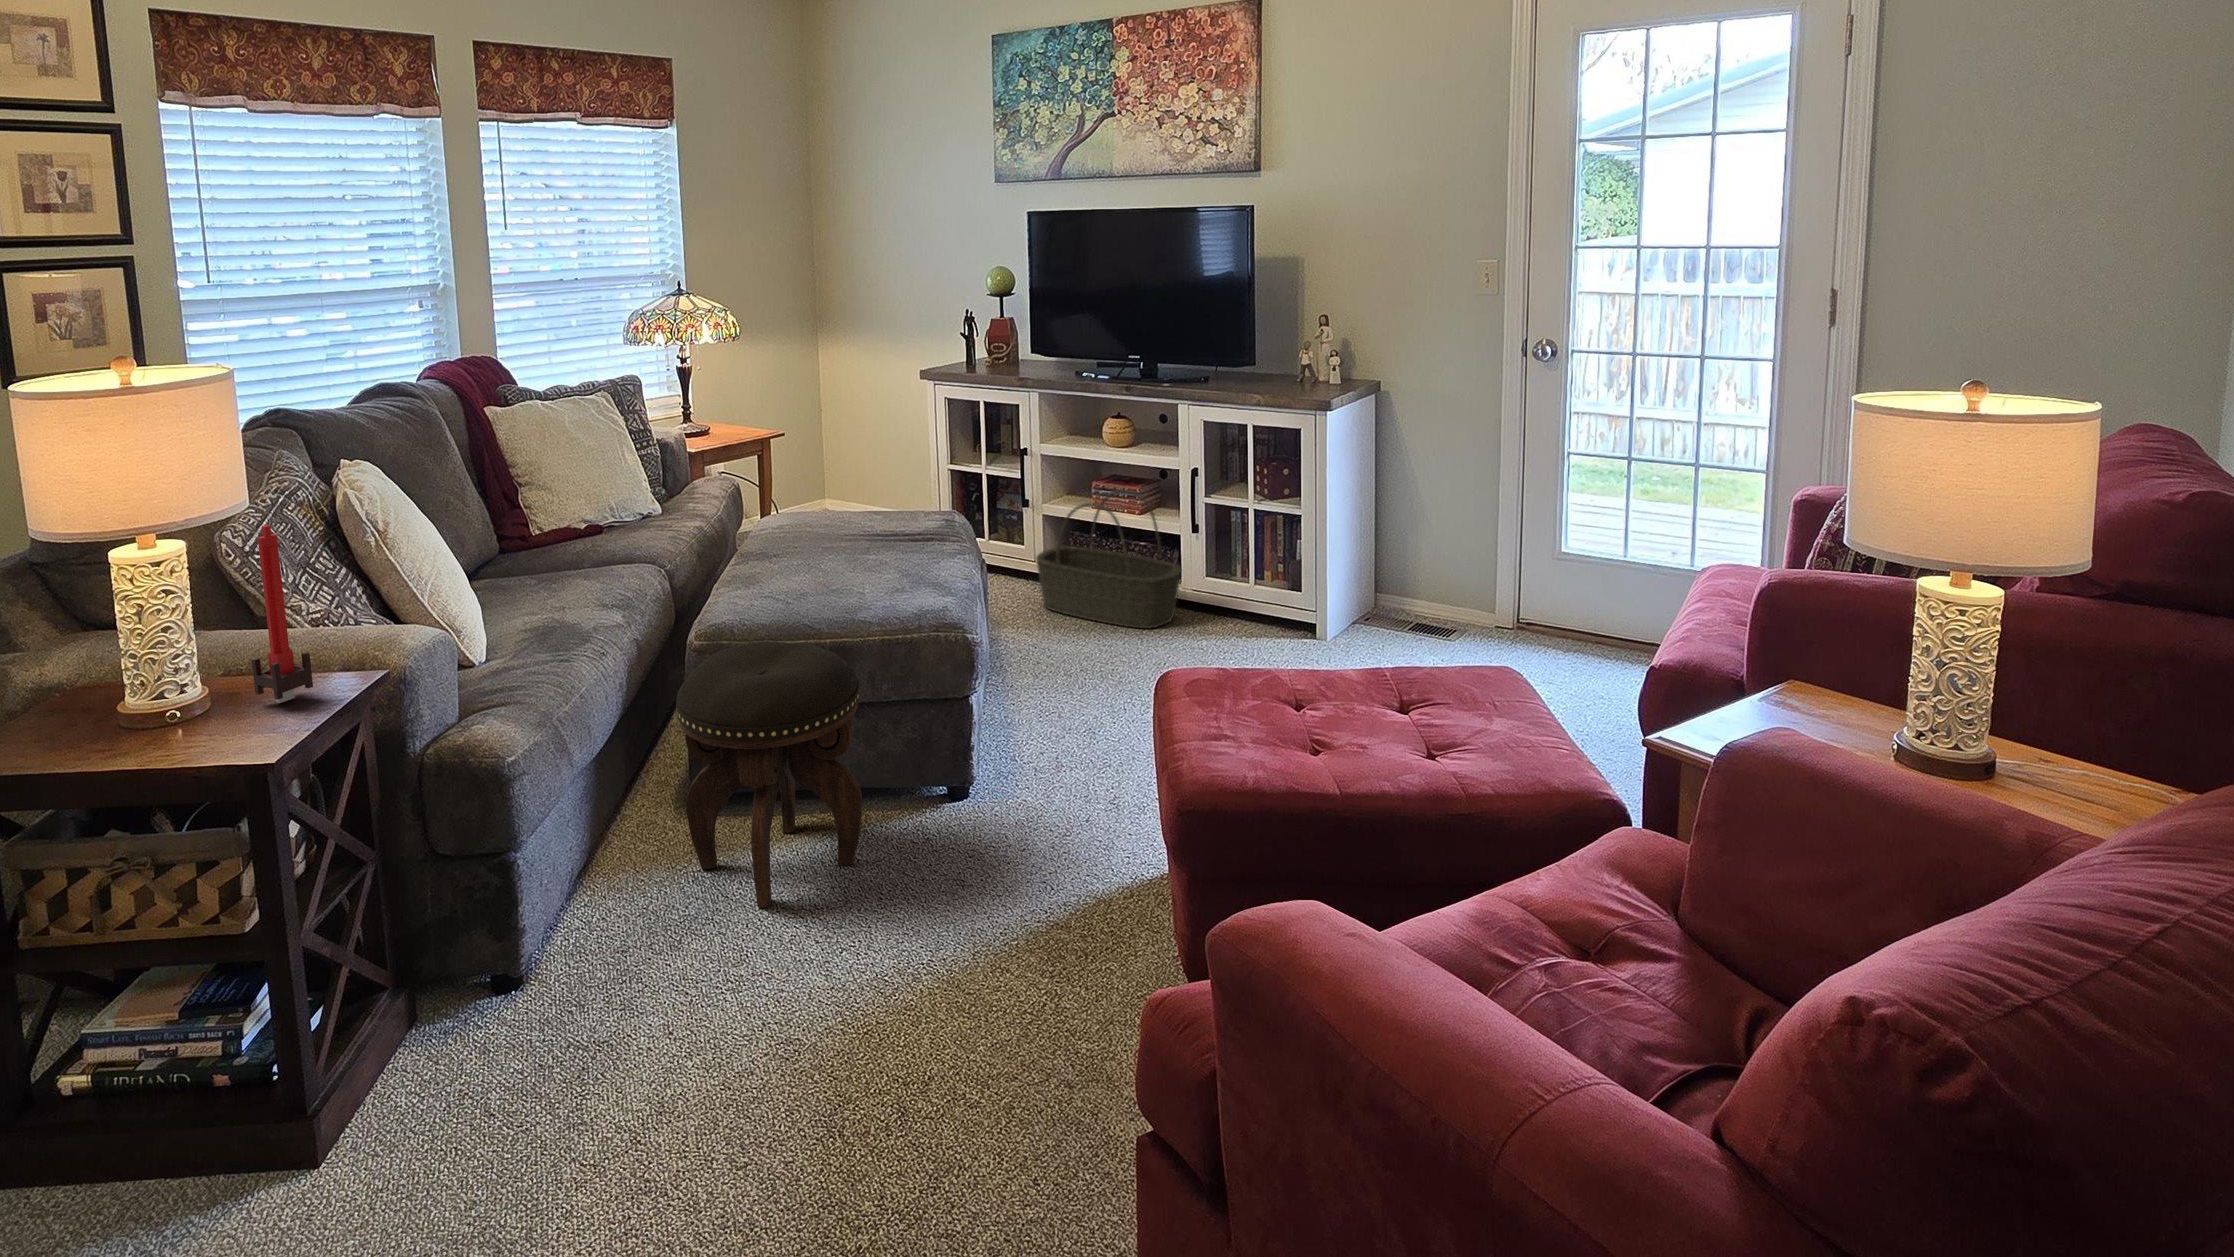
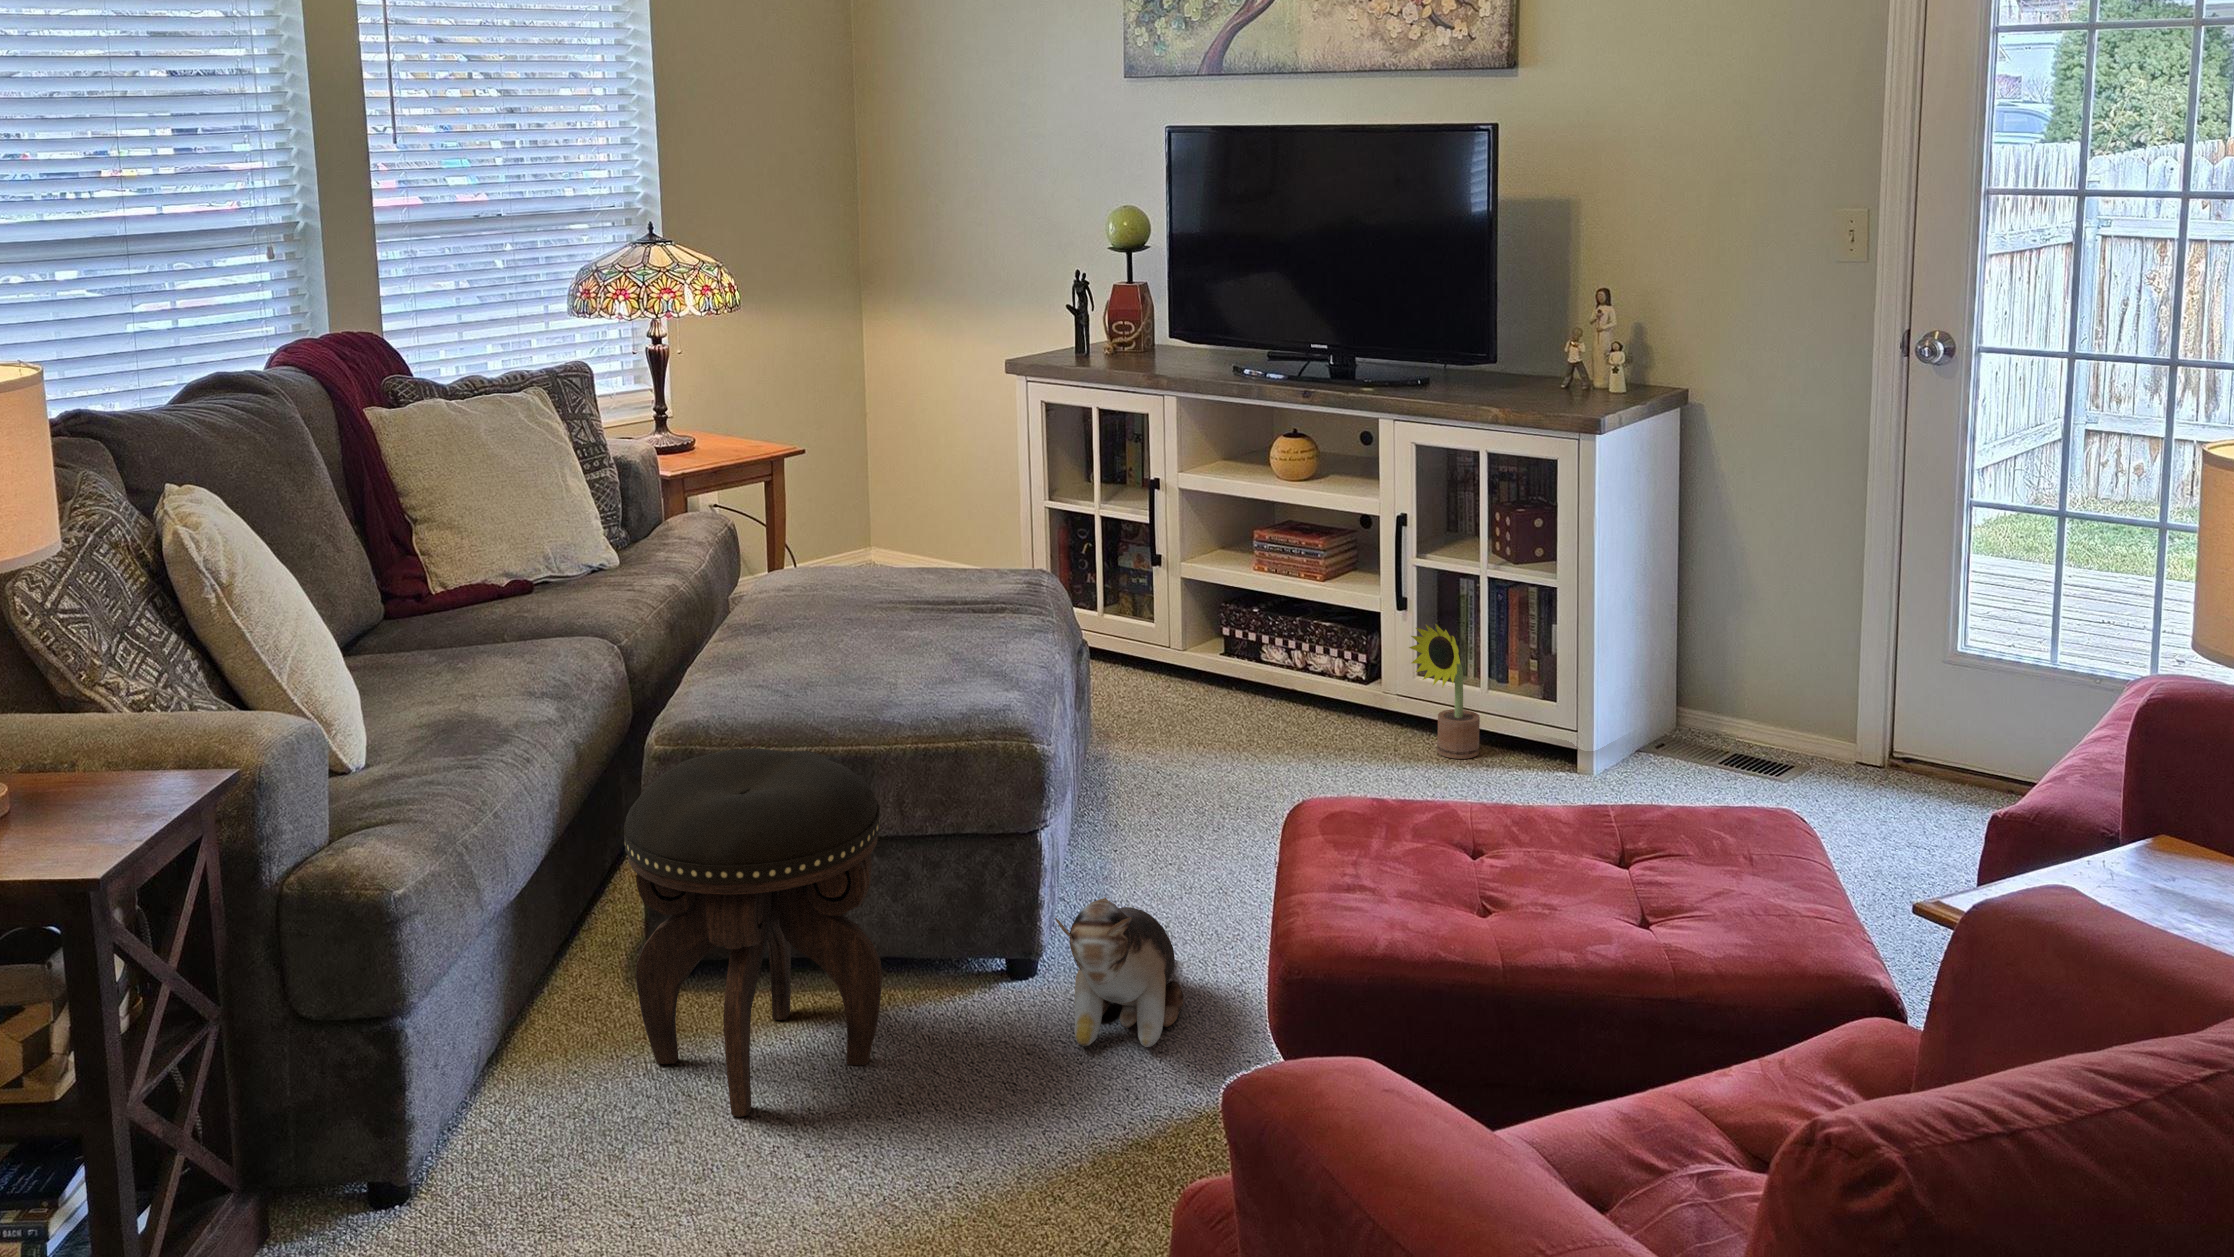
basket: present [1036,490,1182,629] -> none [1167,542,1383,750]
candle: present [252,525,313,703] -> none [63,572,141,808]
decorative plant: none [1200,542,1249,633] -> present [1409,624,1480,759]
plush toy: none [986,741,1073,846] -> present [1055,897,1184,1047]

